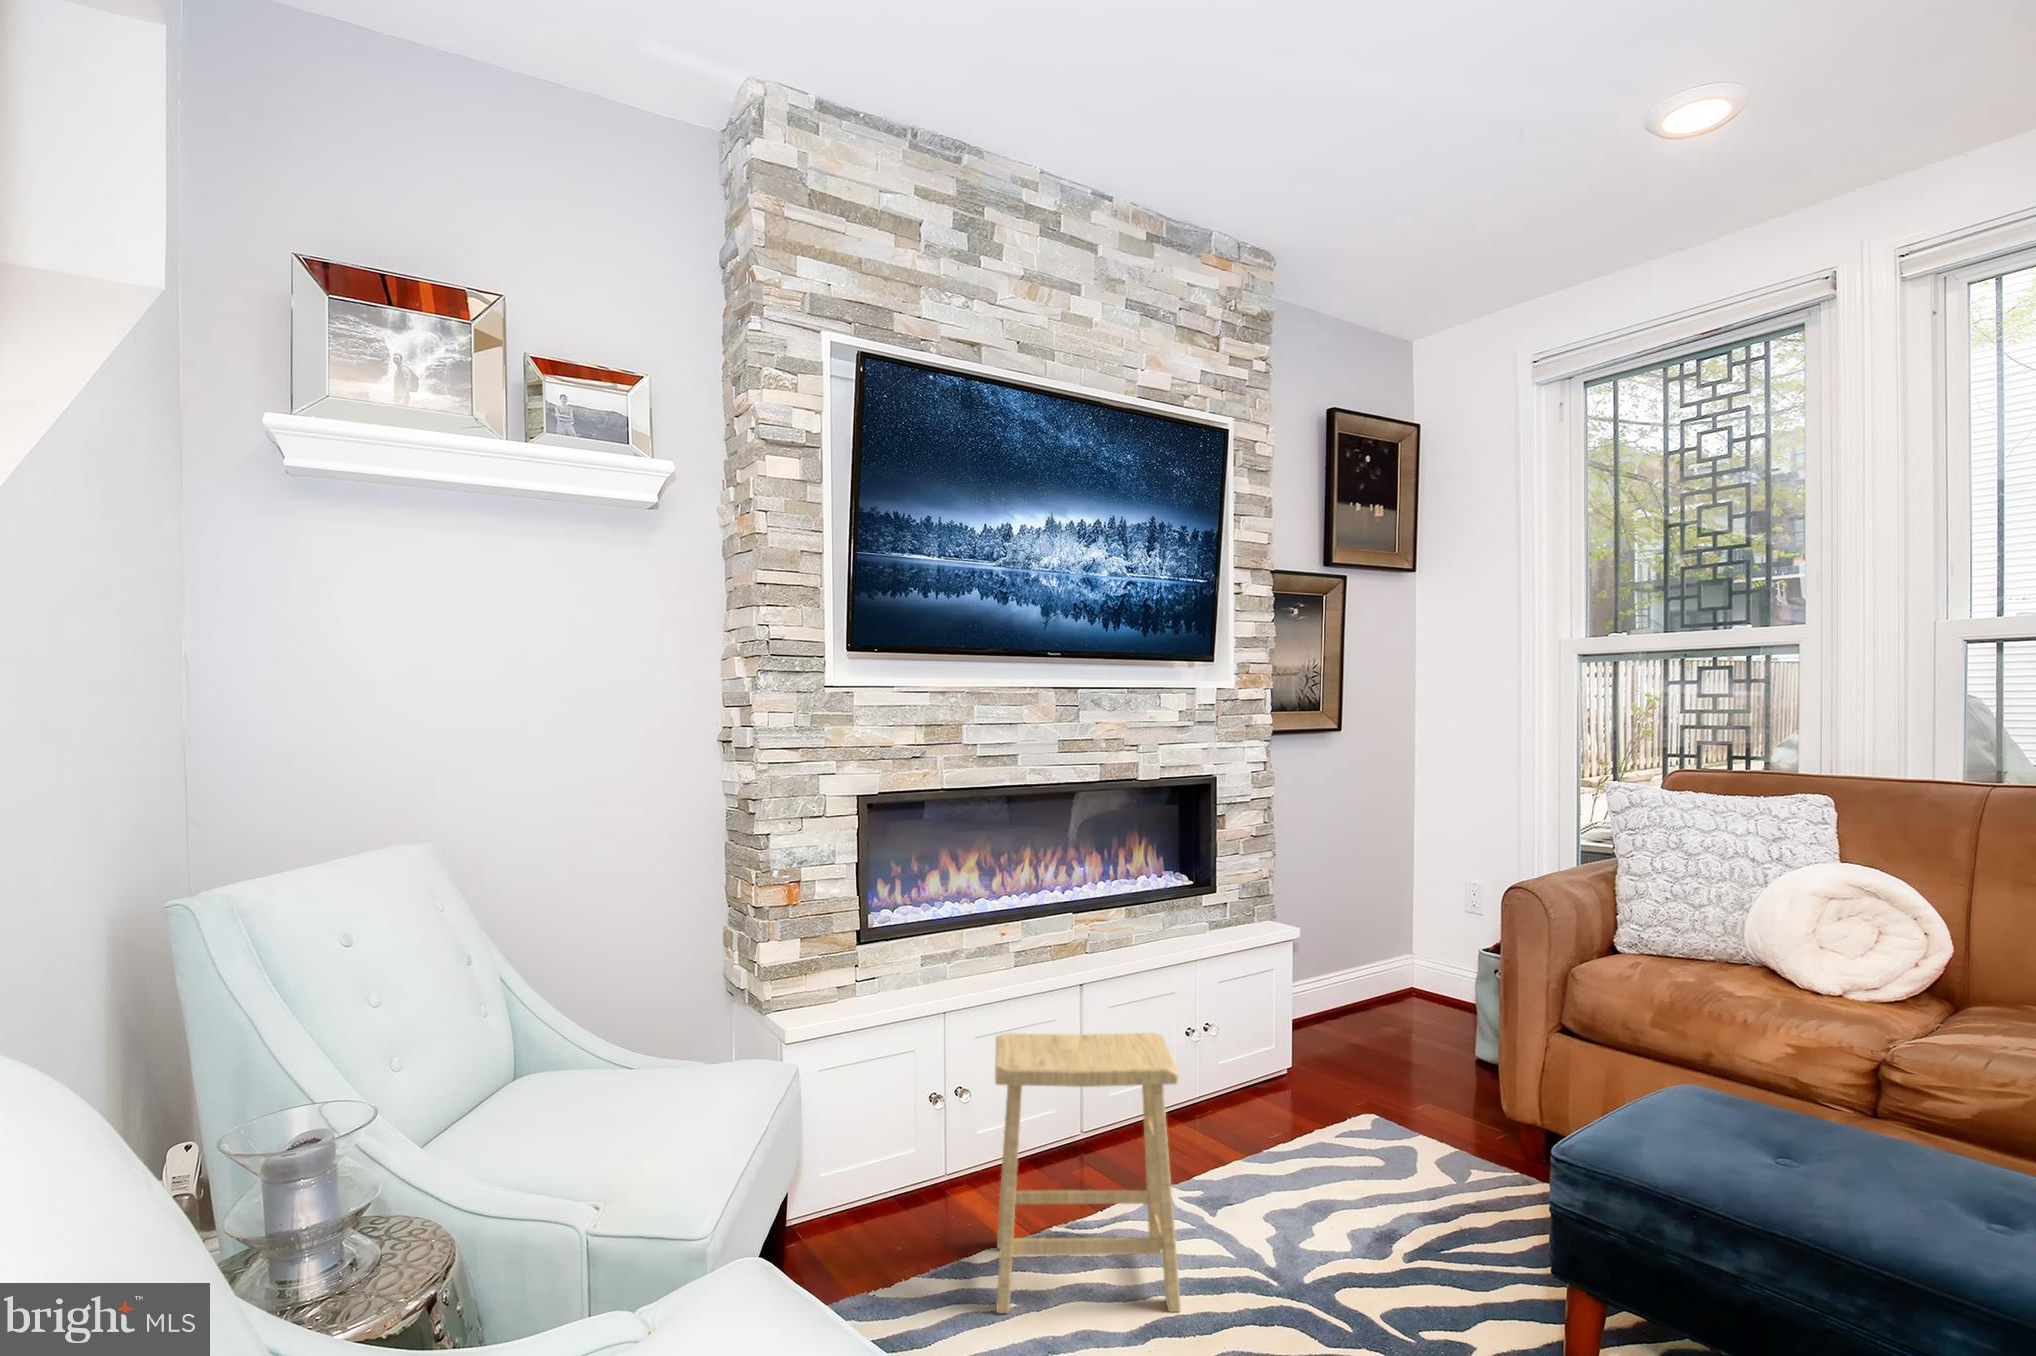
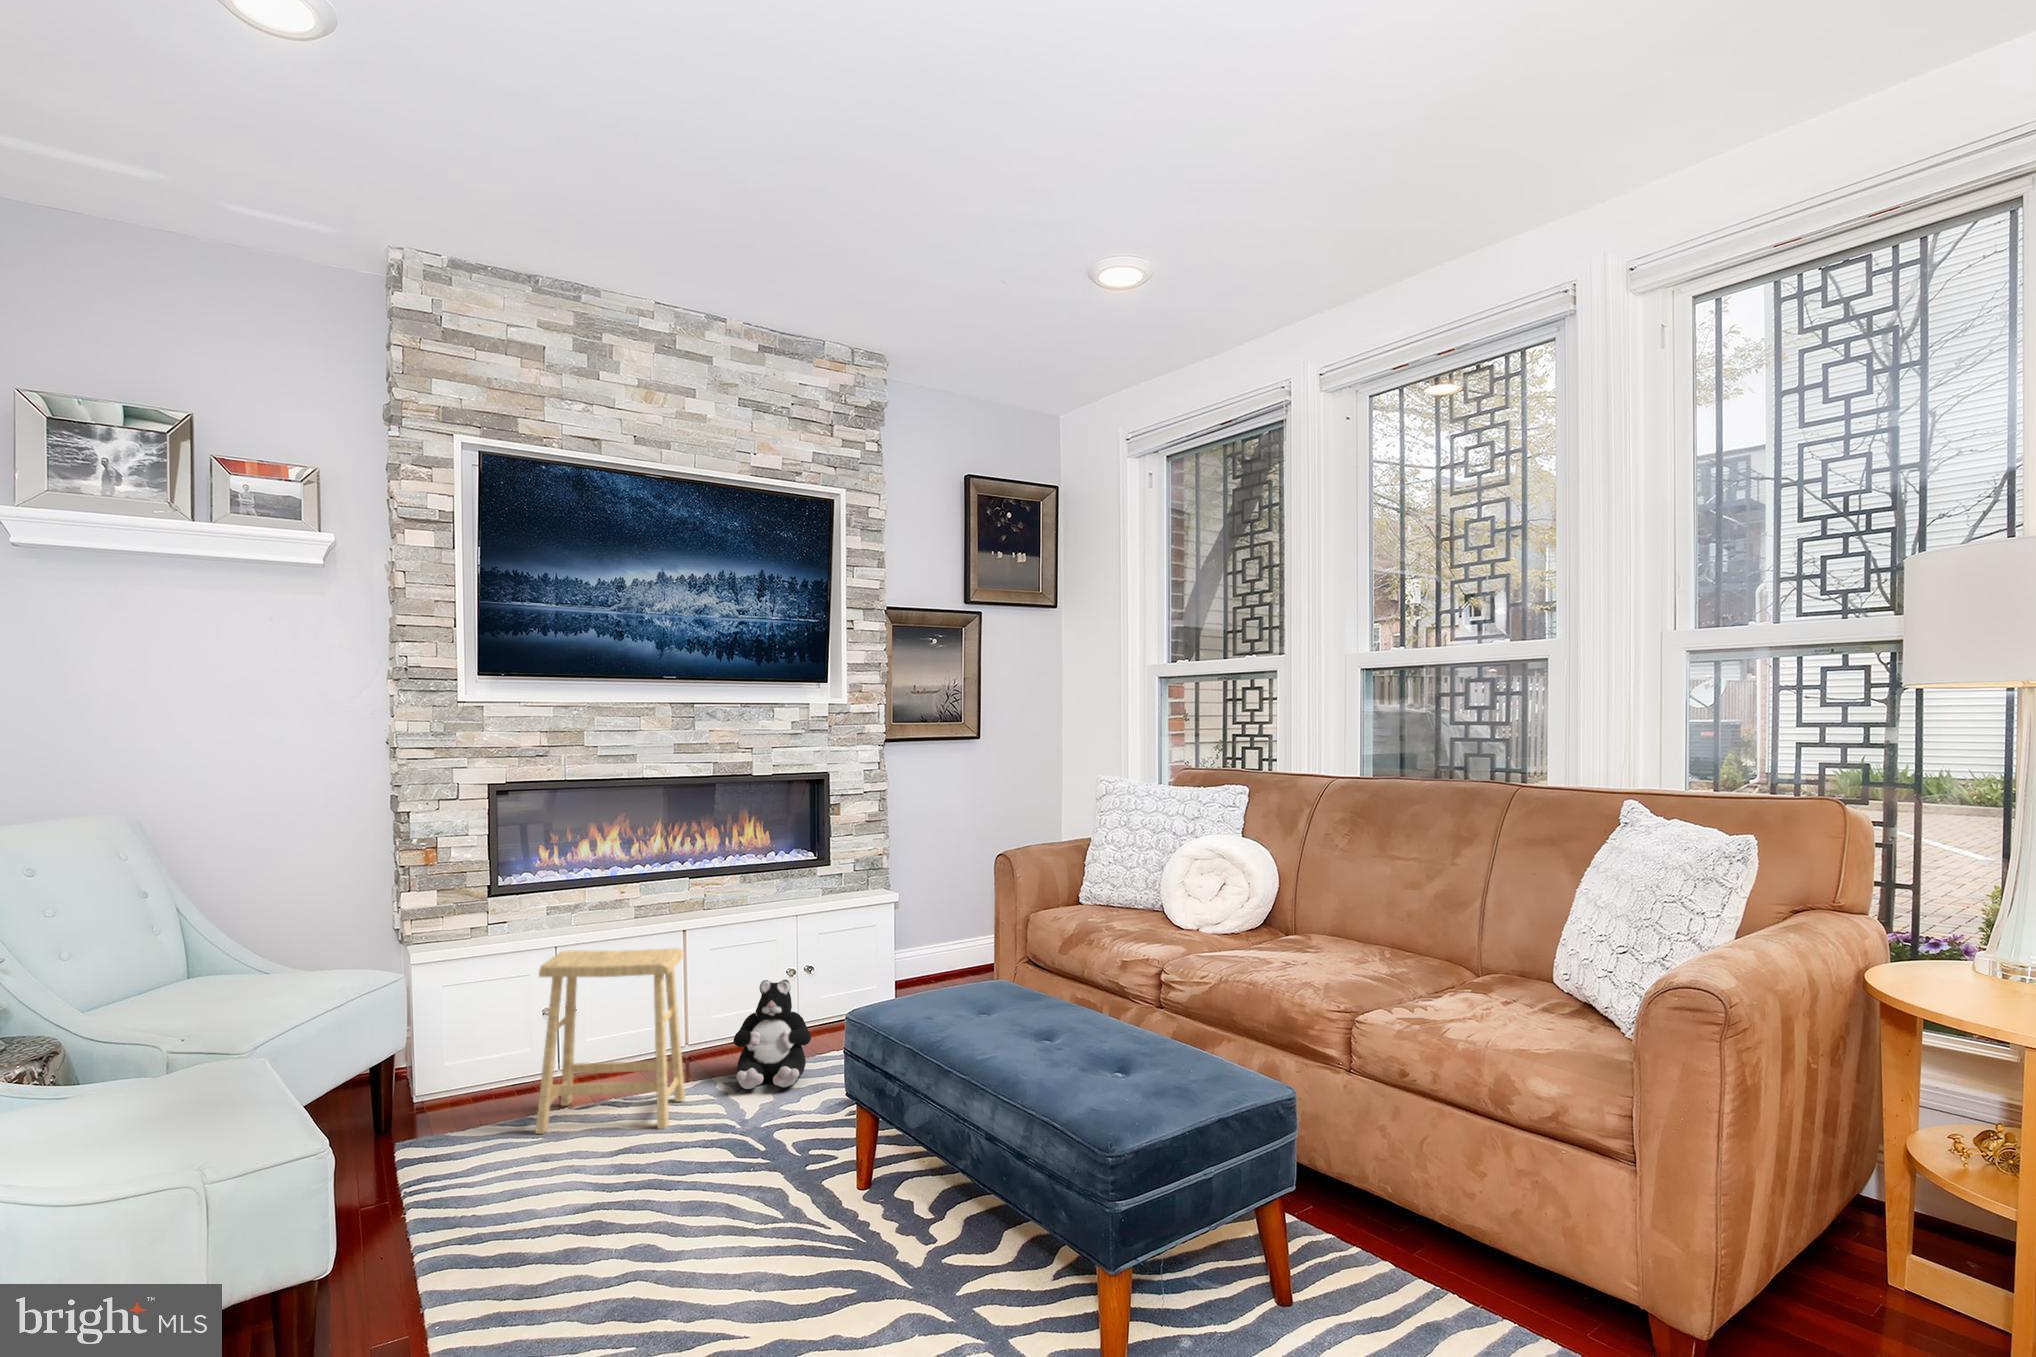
plush toy: none [1196,1064,1313,1228] -> present [733,980,811,1089]

